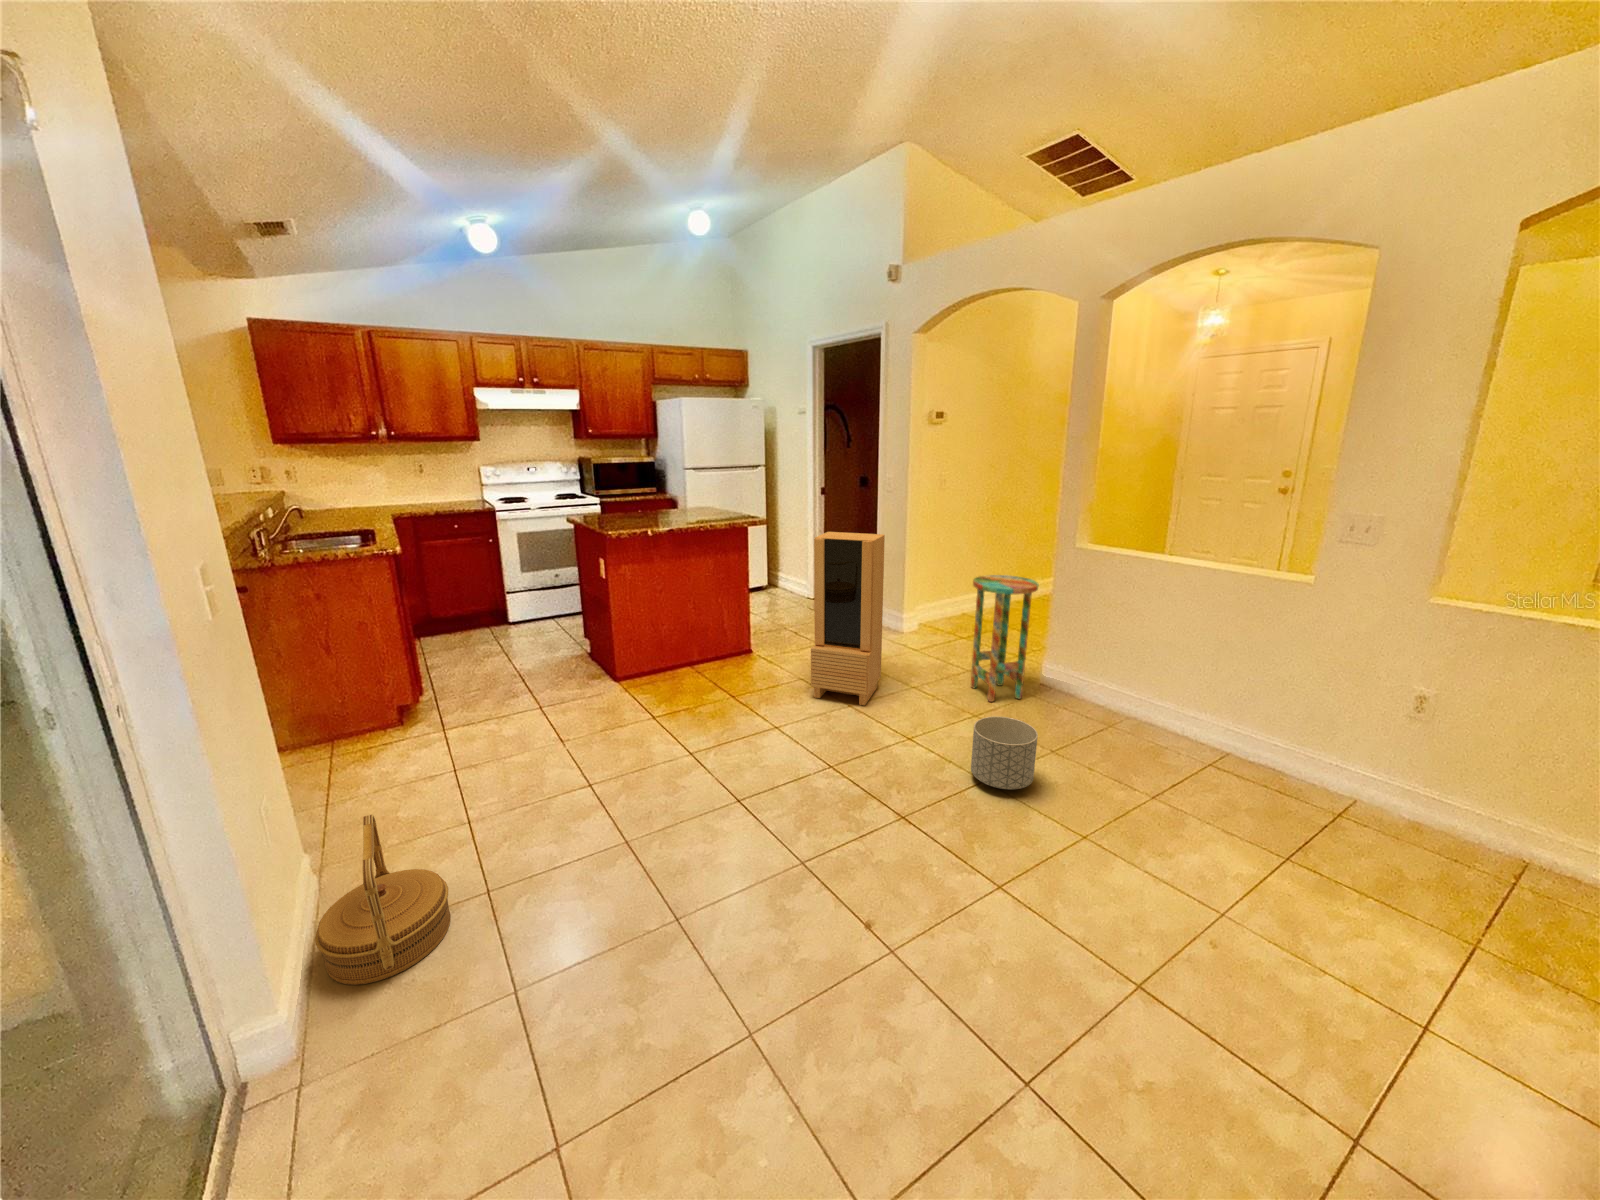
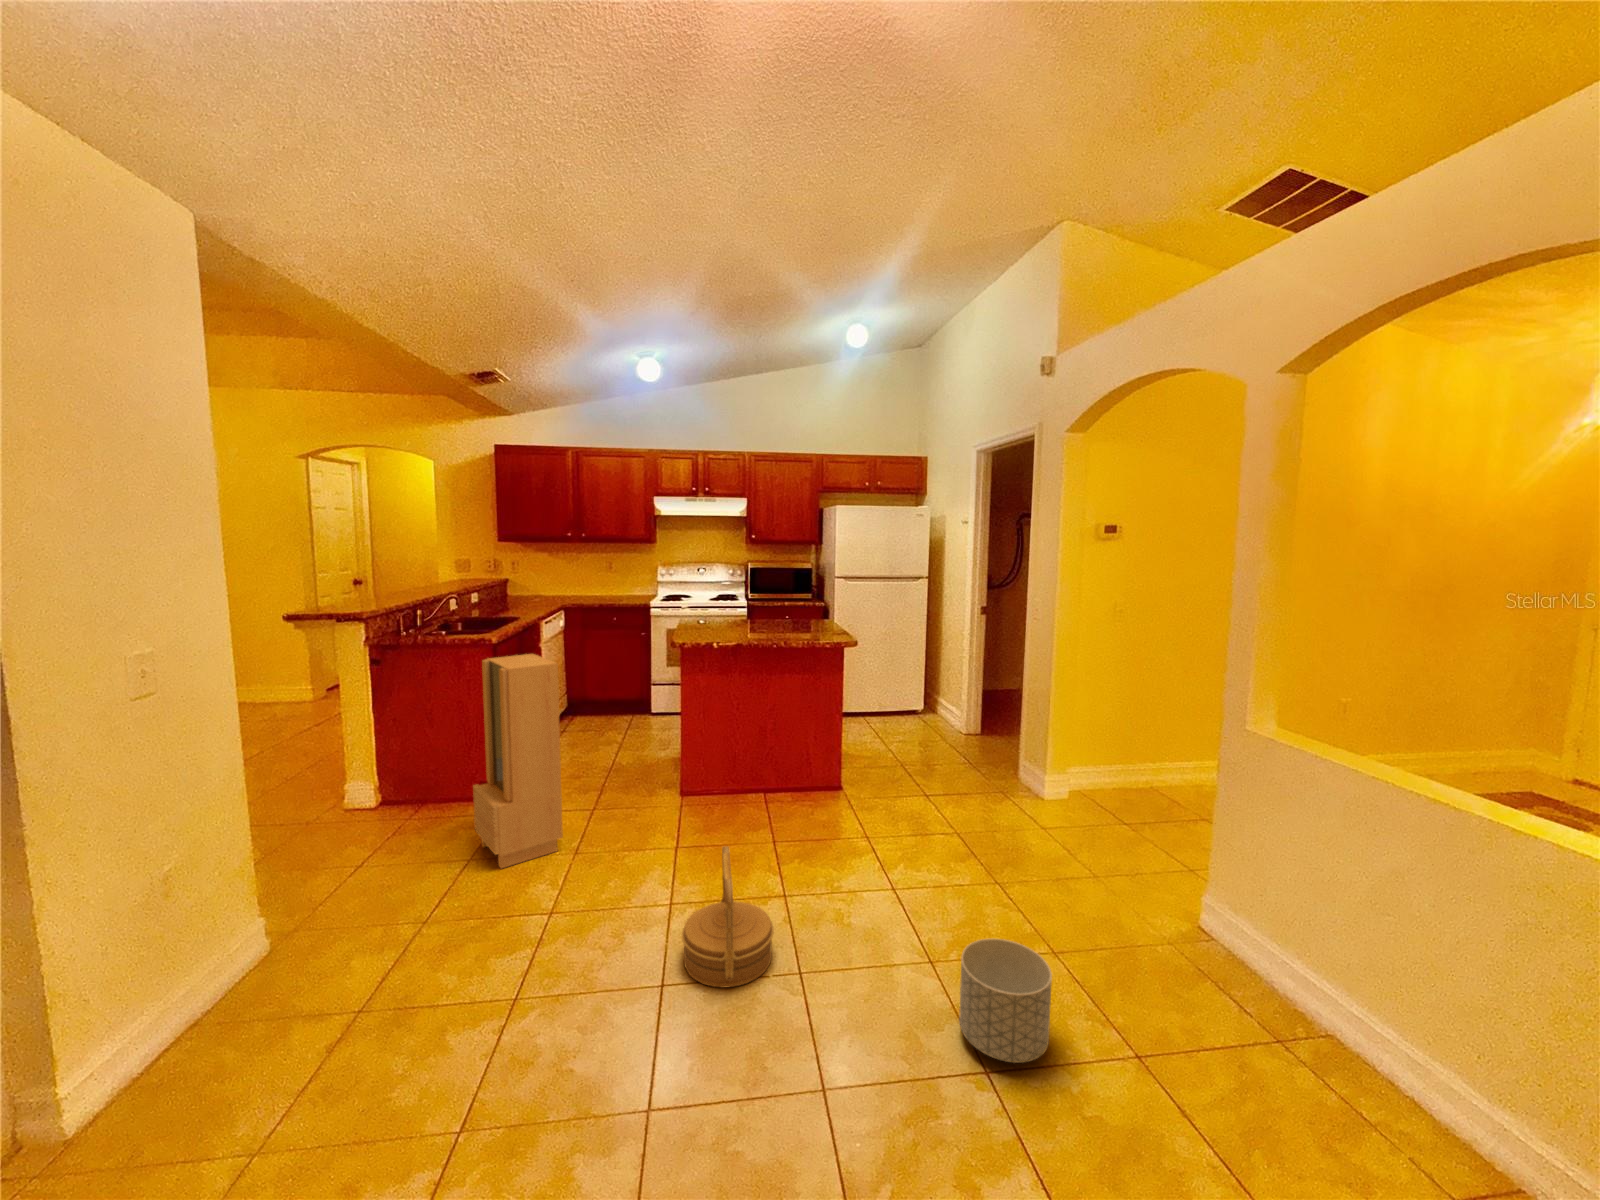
storage cabinet: present [811,532,885,705] -> present [473,654,563,868]
side table: present [971,575,1038,702] -> none [1071,738,1167,928]
basket: present [315,814,451,985] -> present [682,846,774,988]

